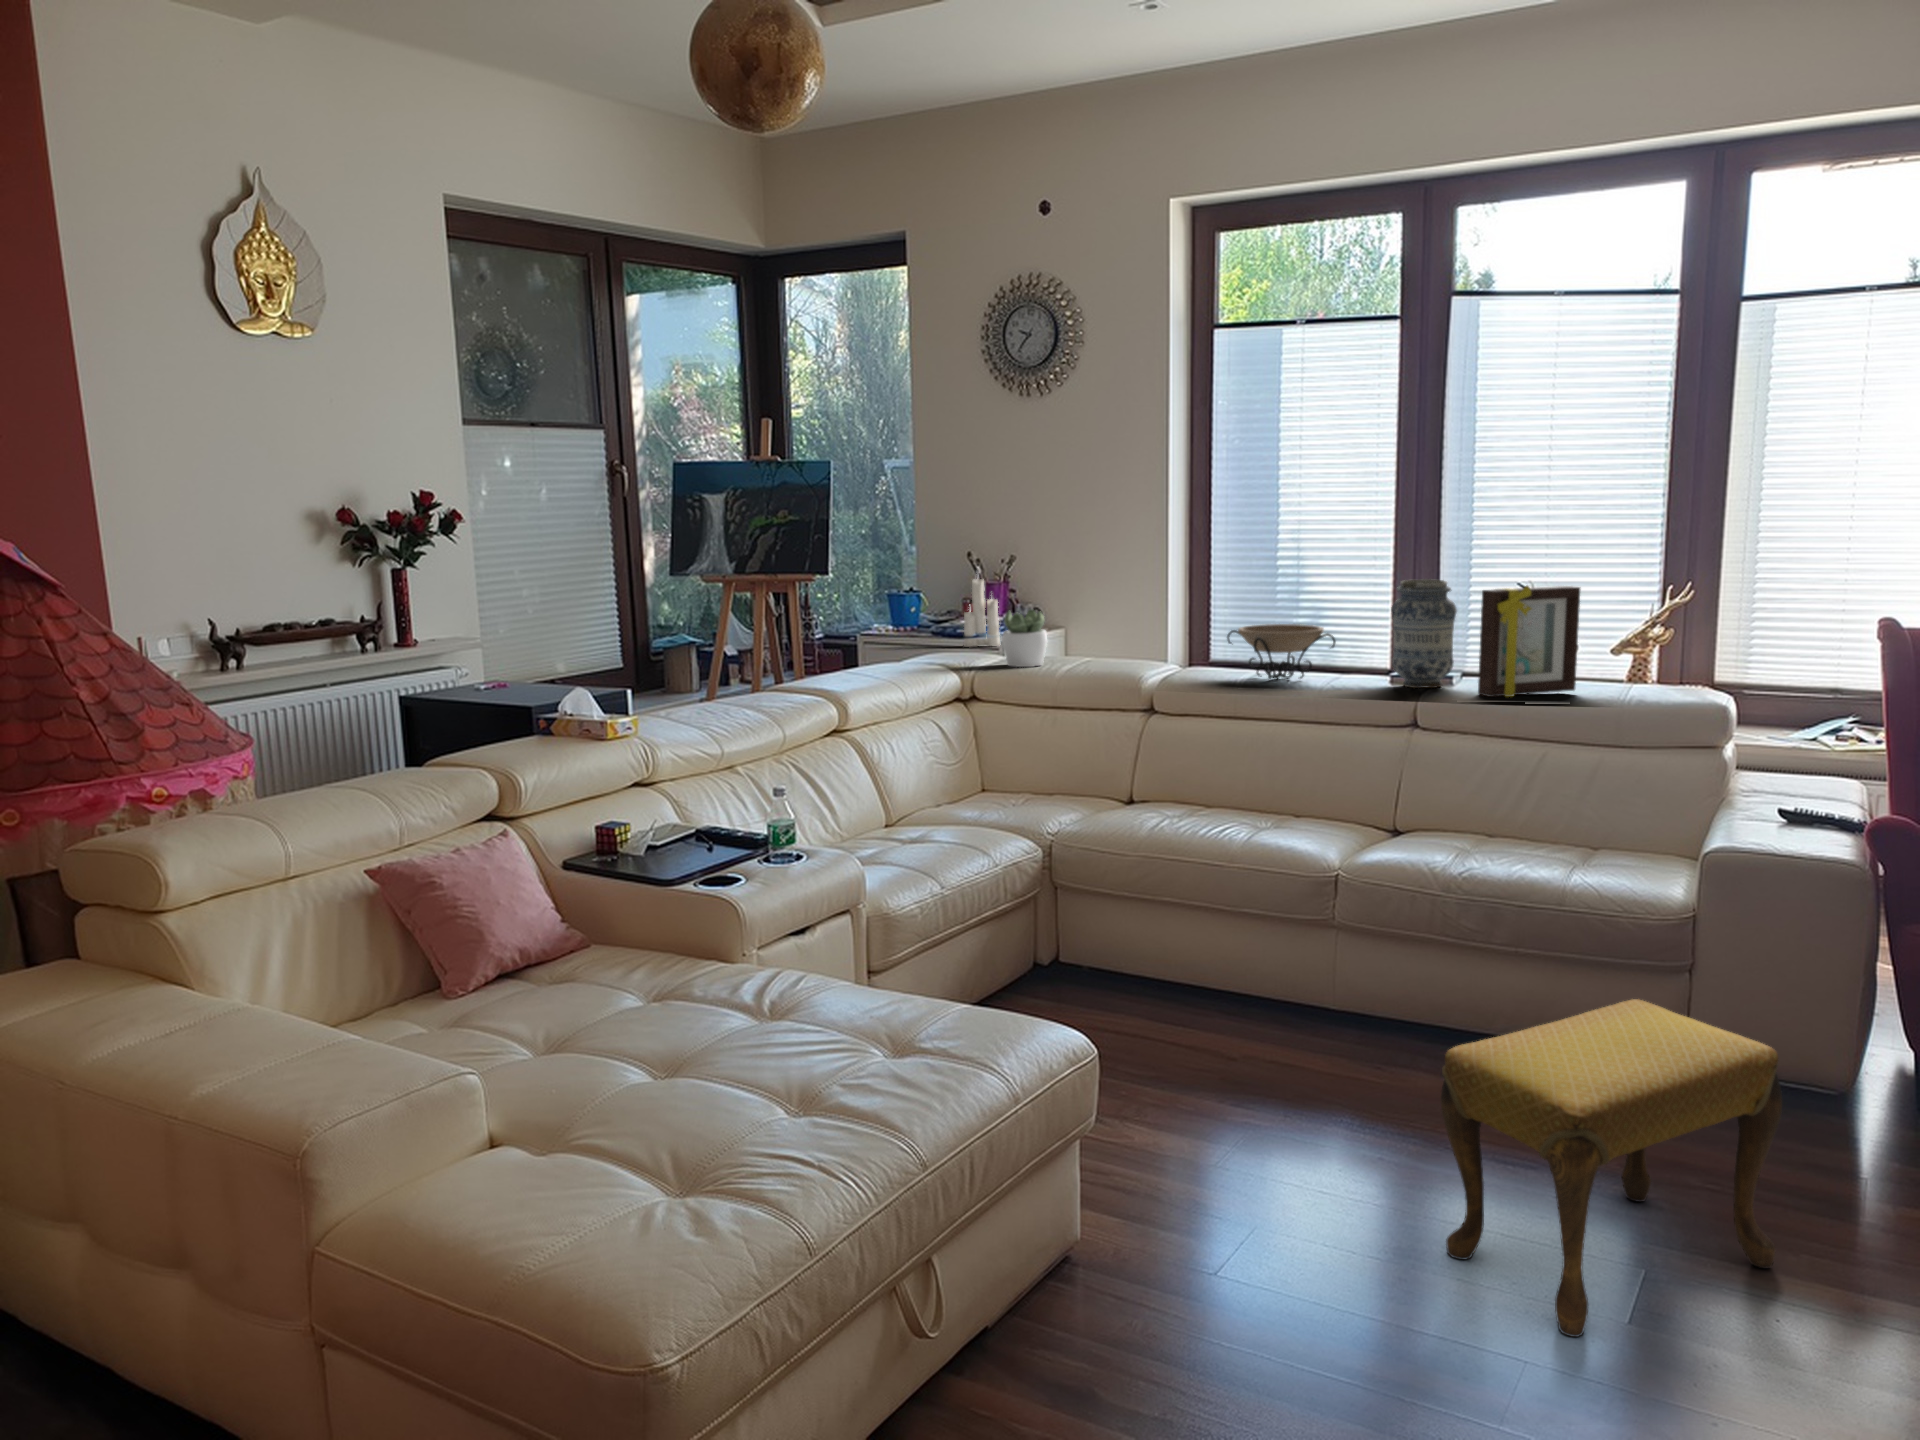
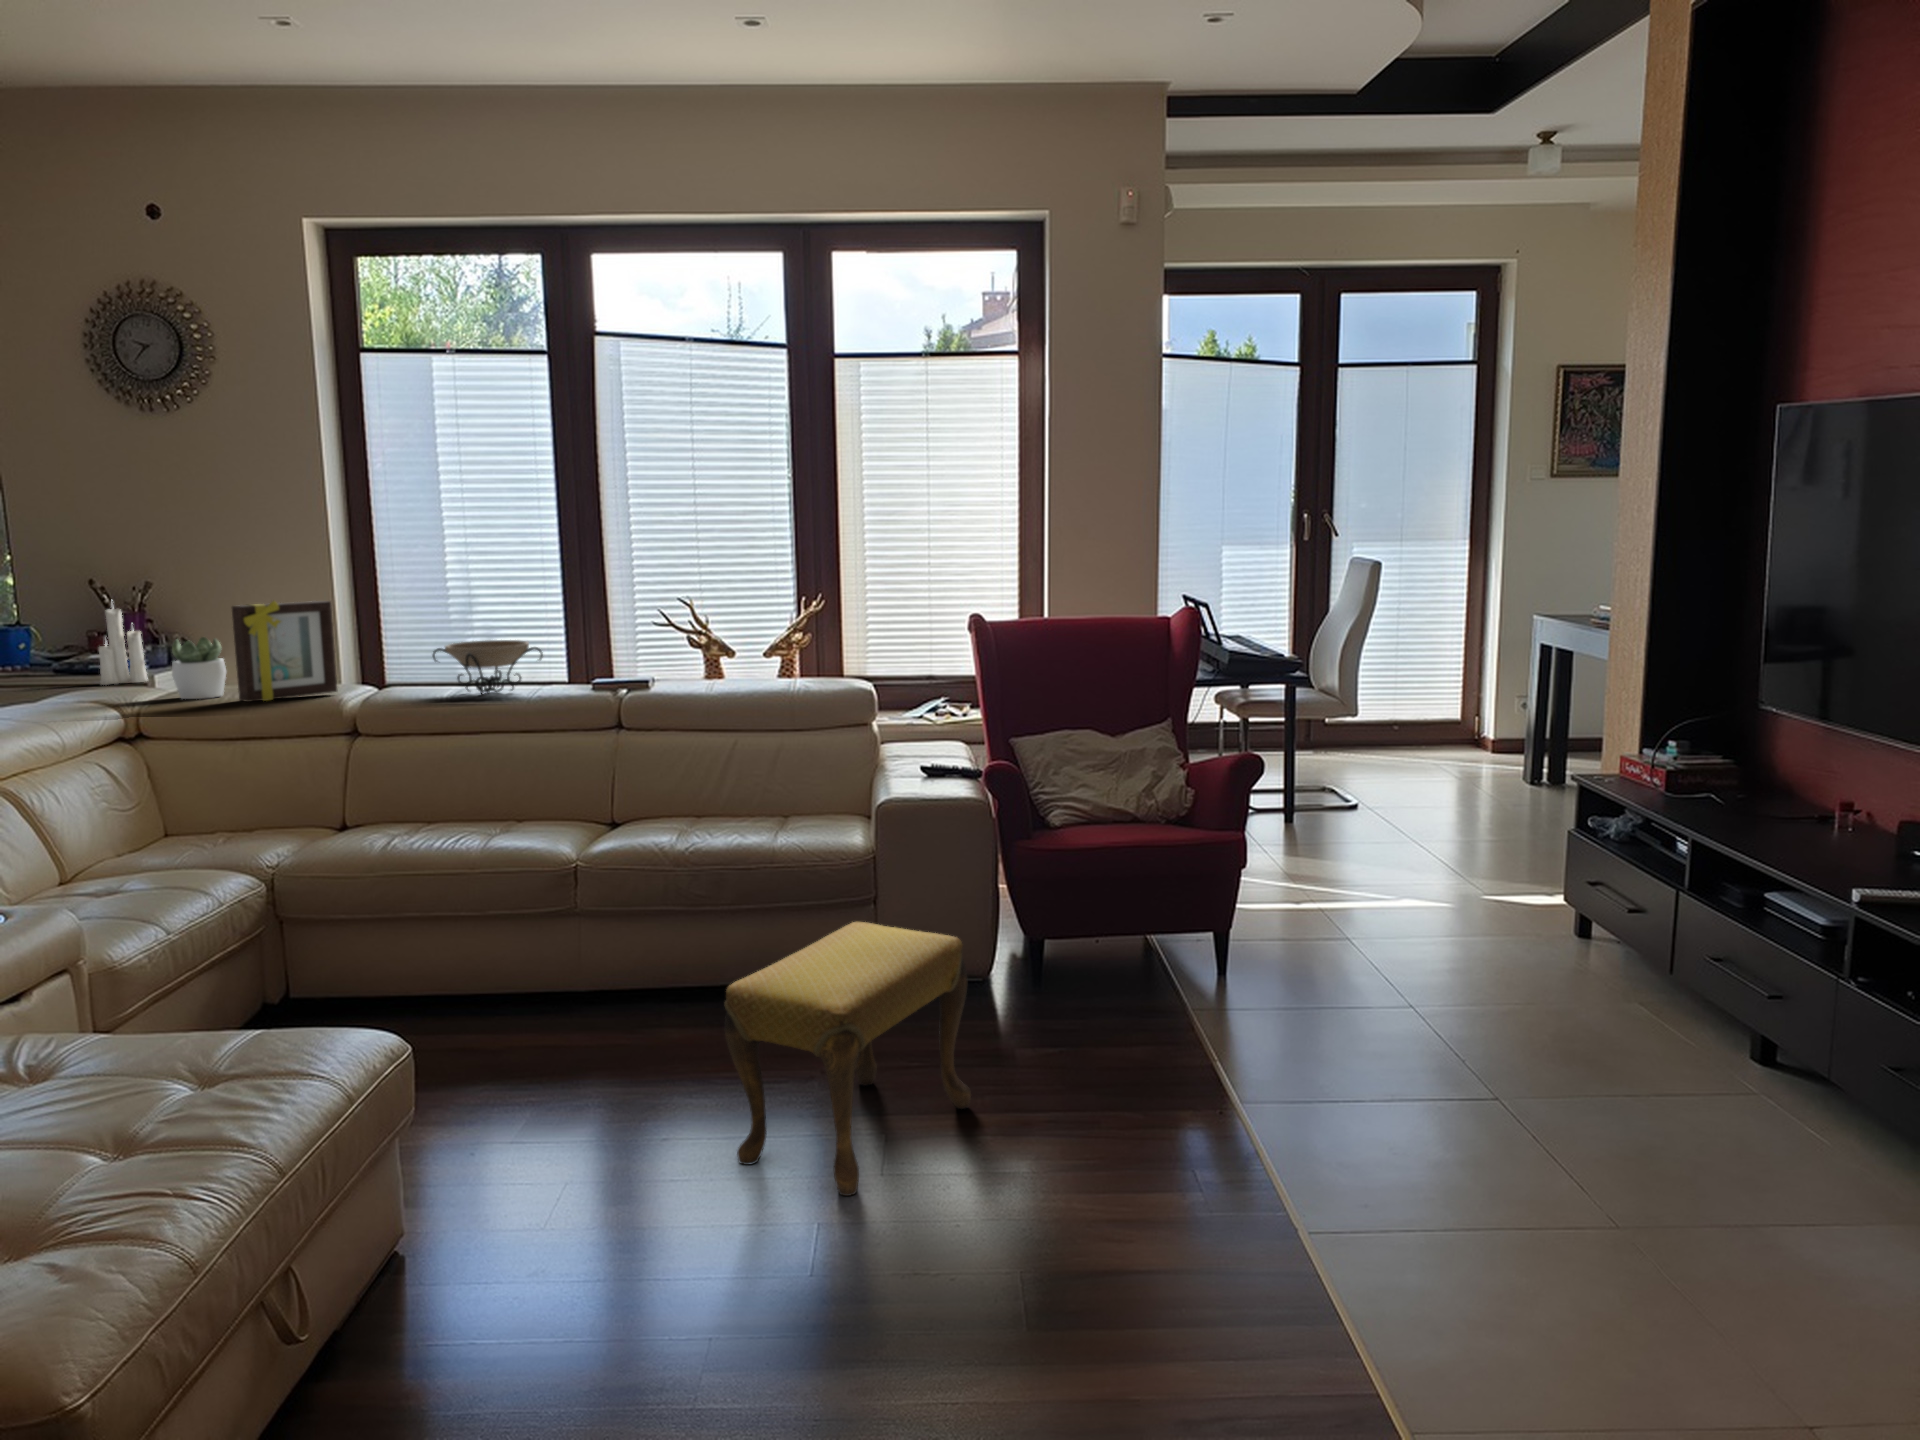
vase: present [1391,579,1457,688] -> none [592,594,651,692]
picture frame: present [1478,585,1580,697] -> present [232,601,337,702]

